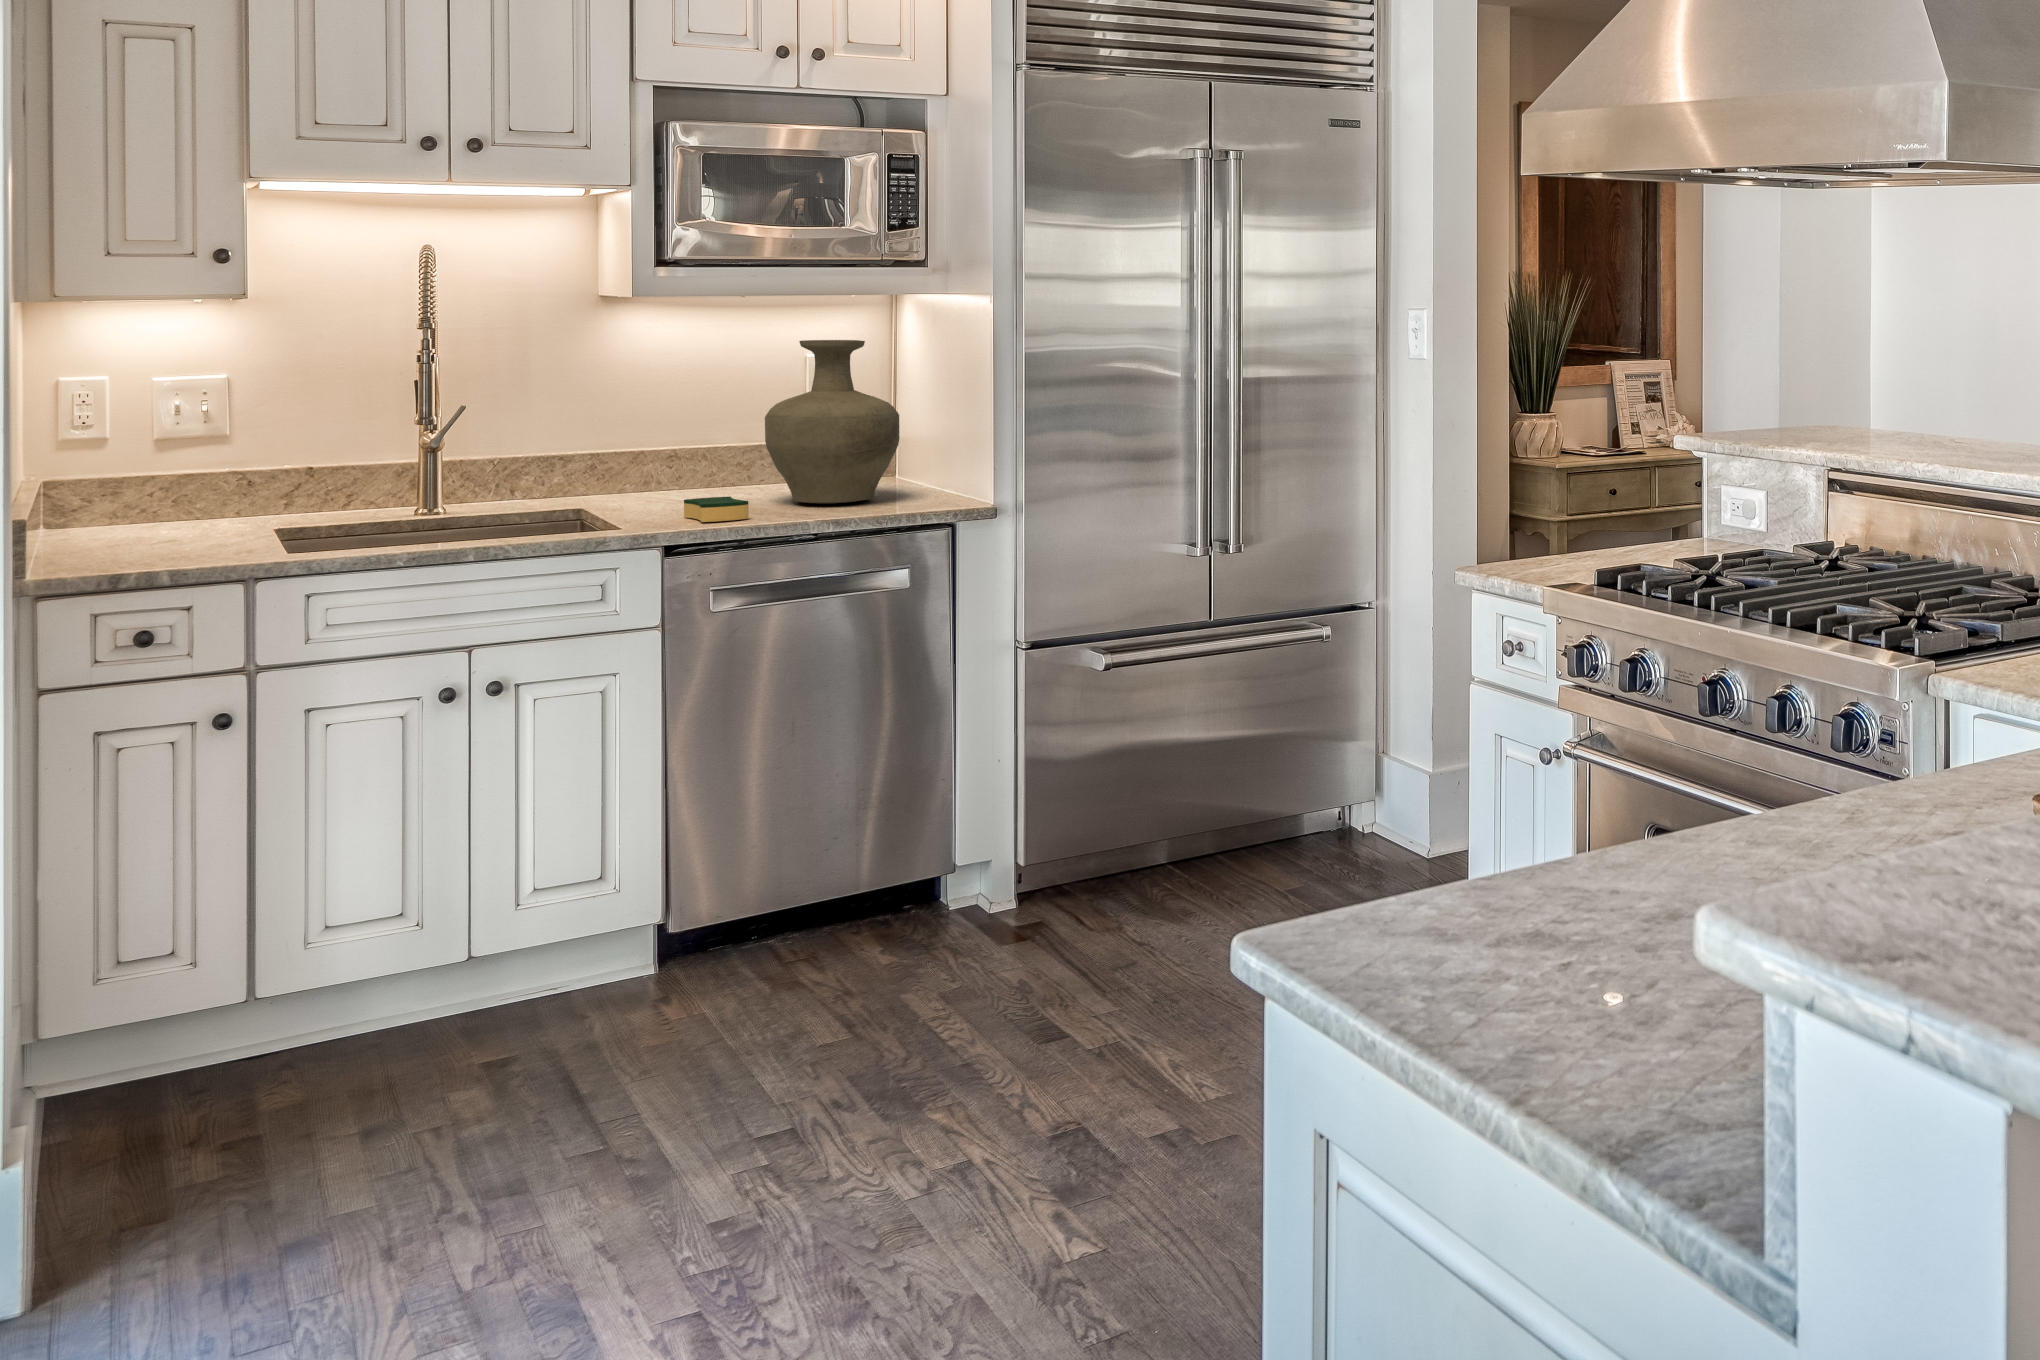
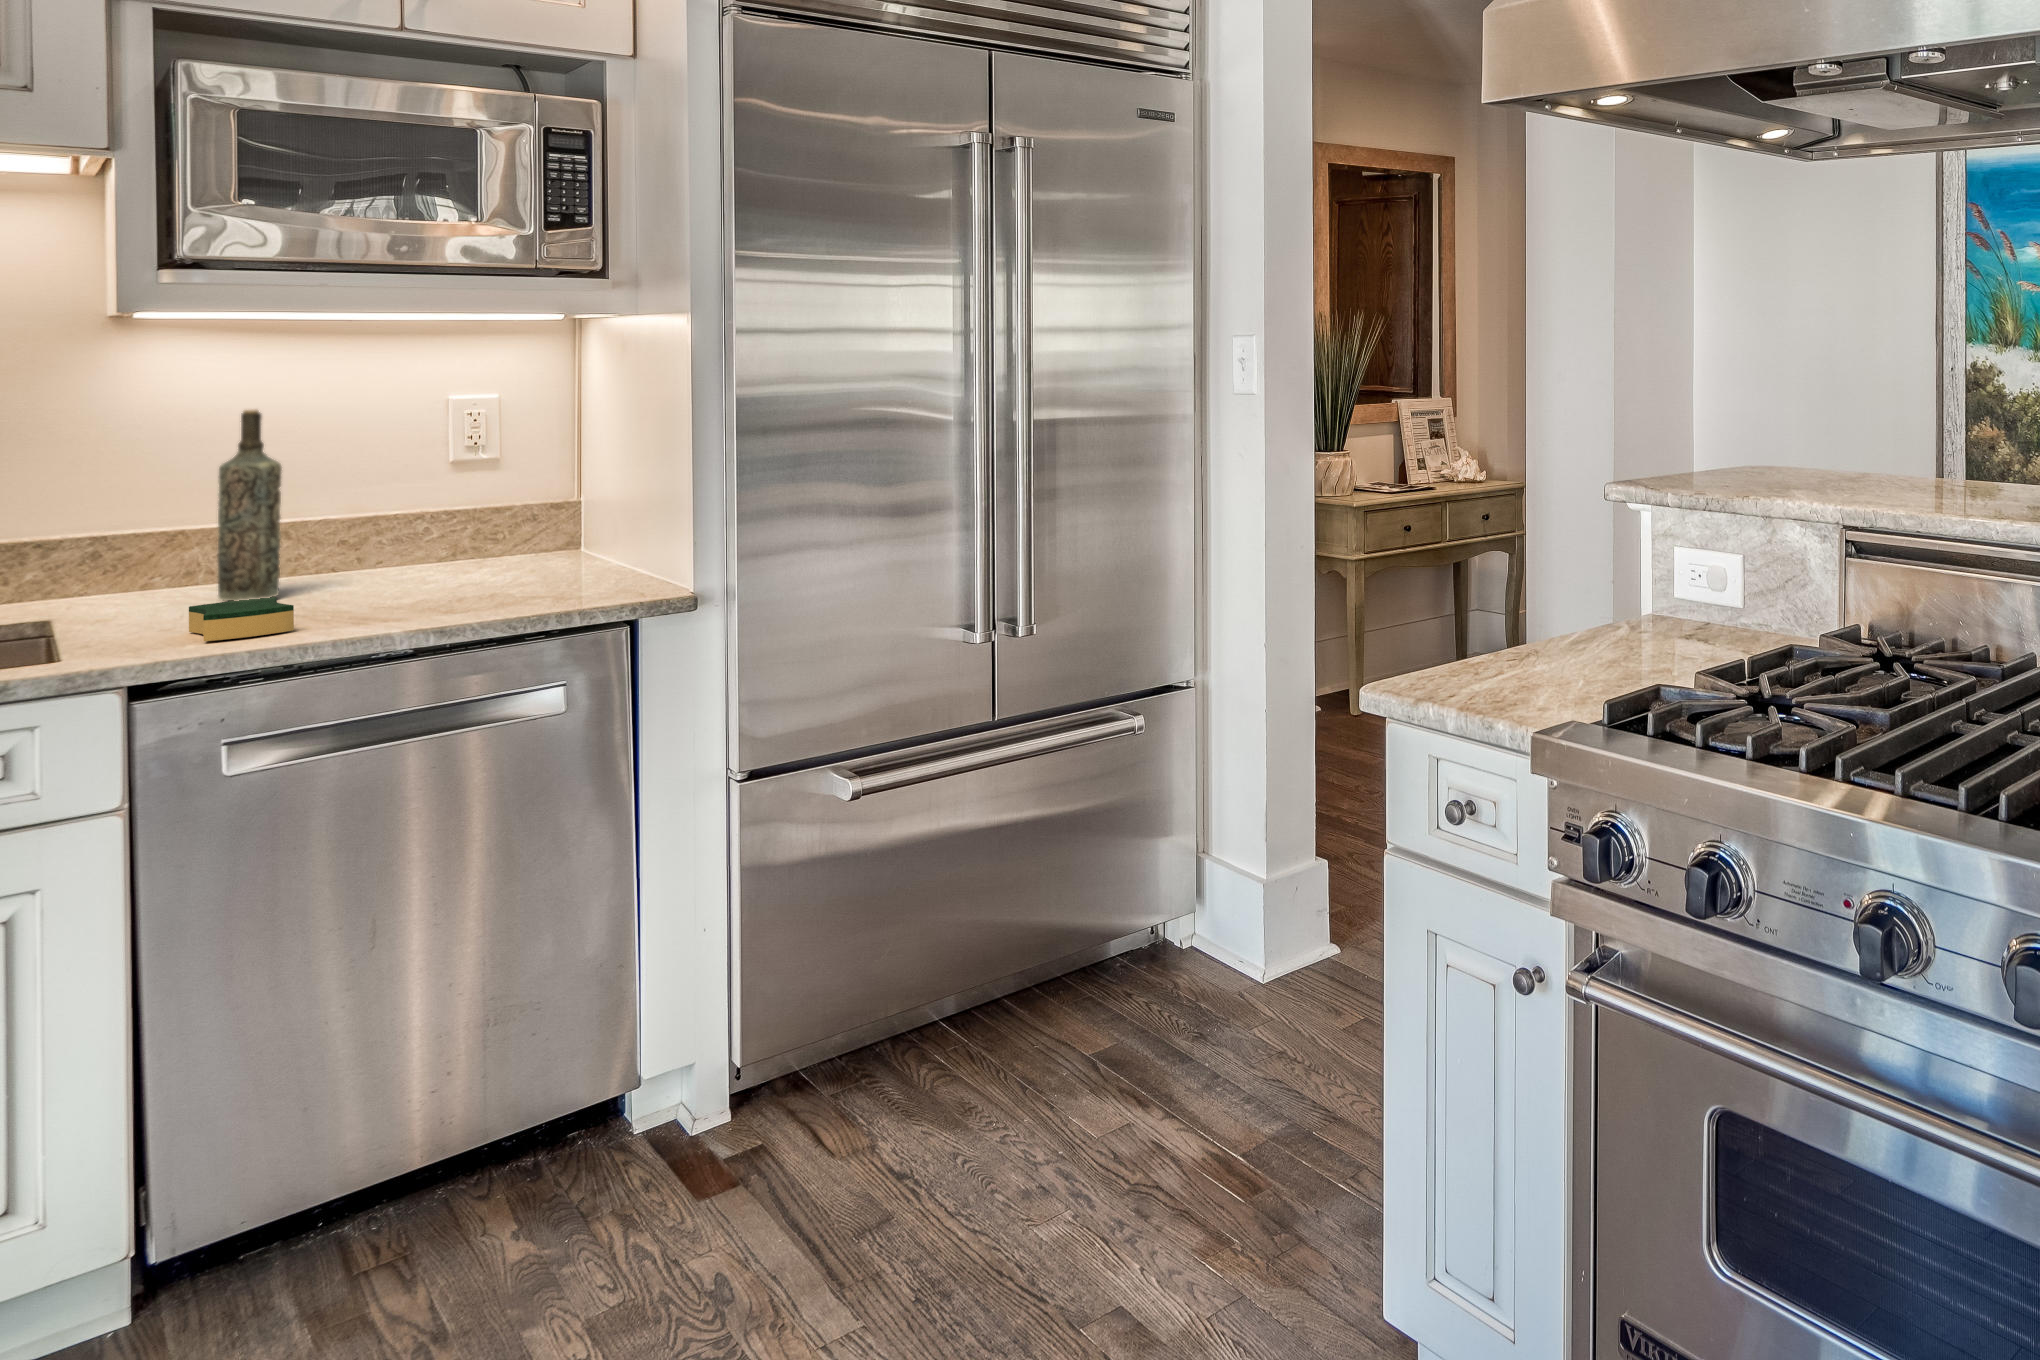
vase: present [765,340,900,504] -> none [351,377,562,598]
bottle: none [680,363,716,501] -> present [217,410,282,601]

